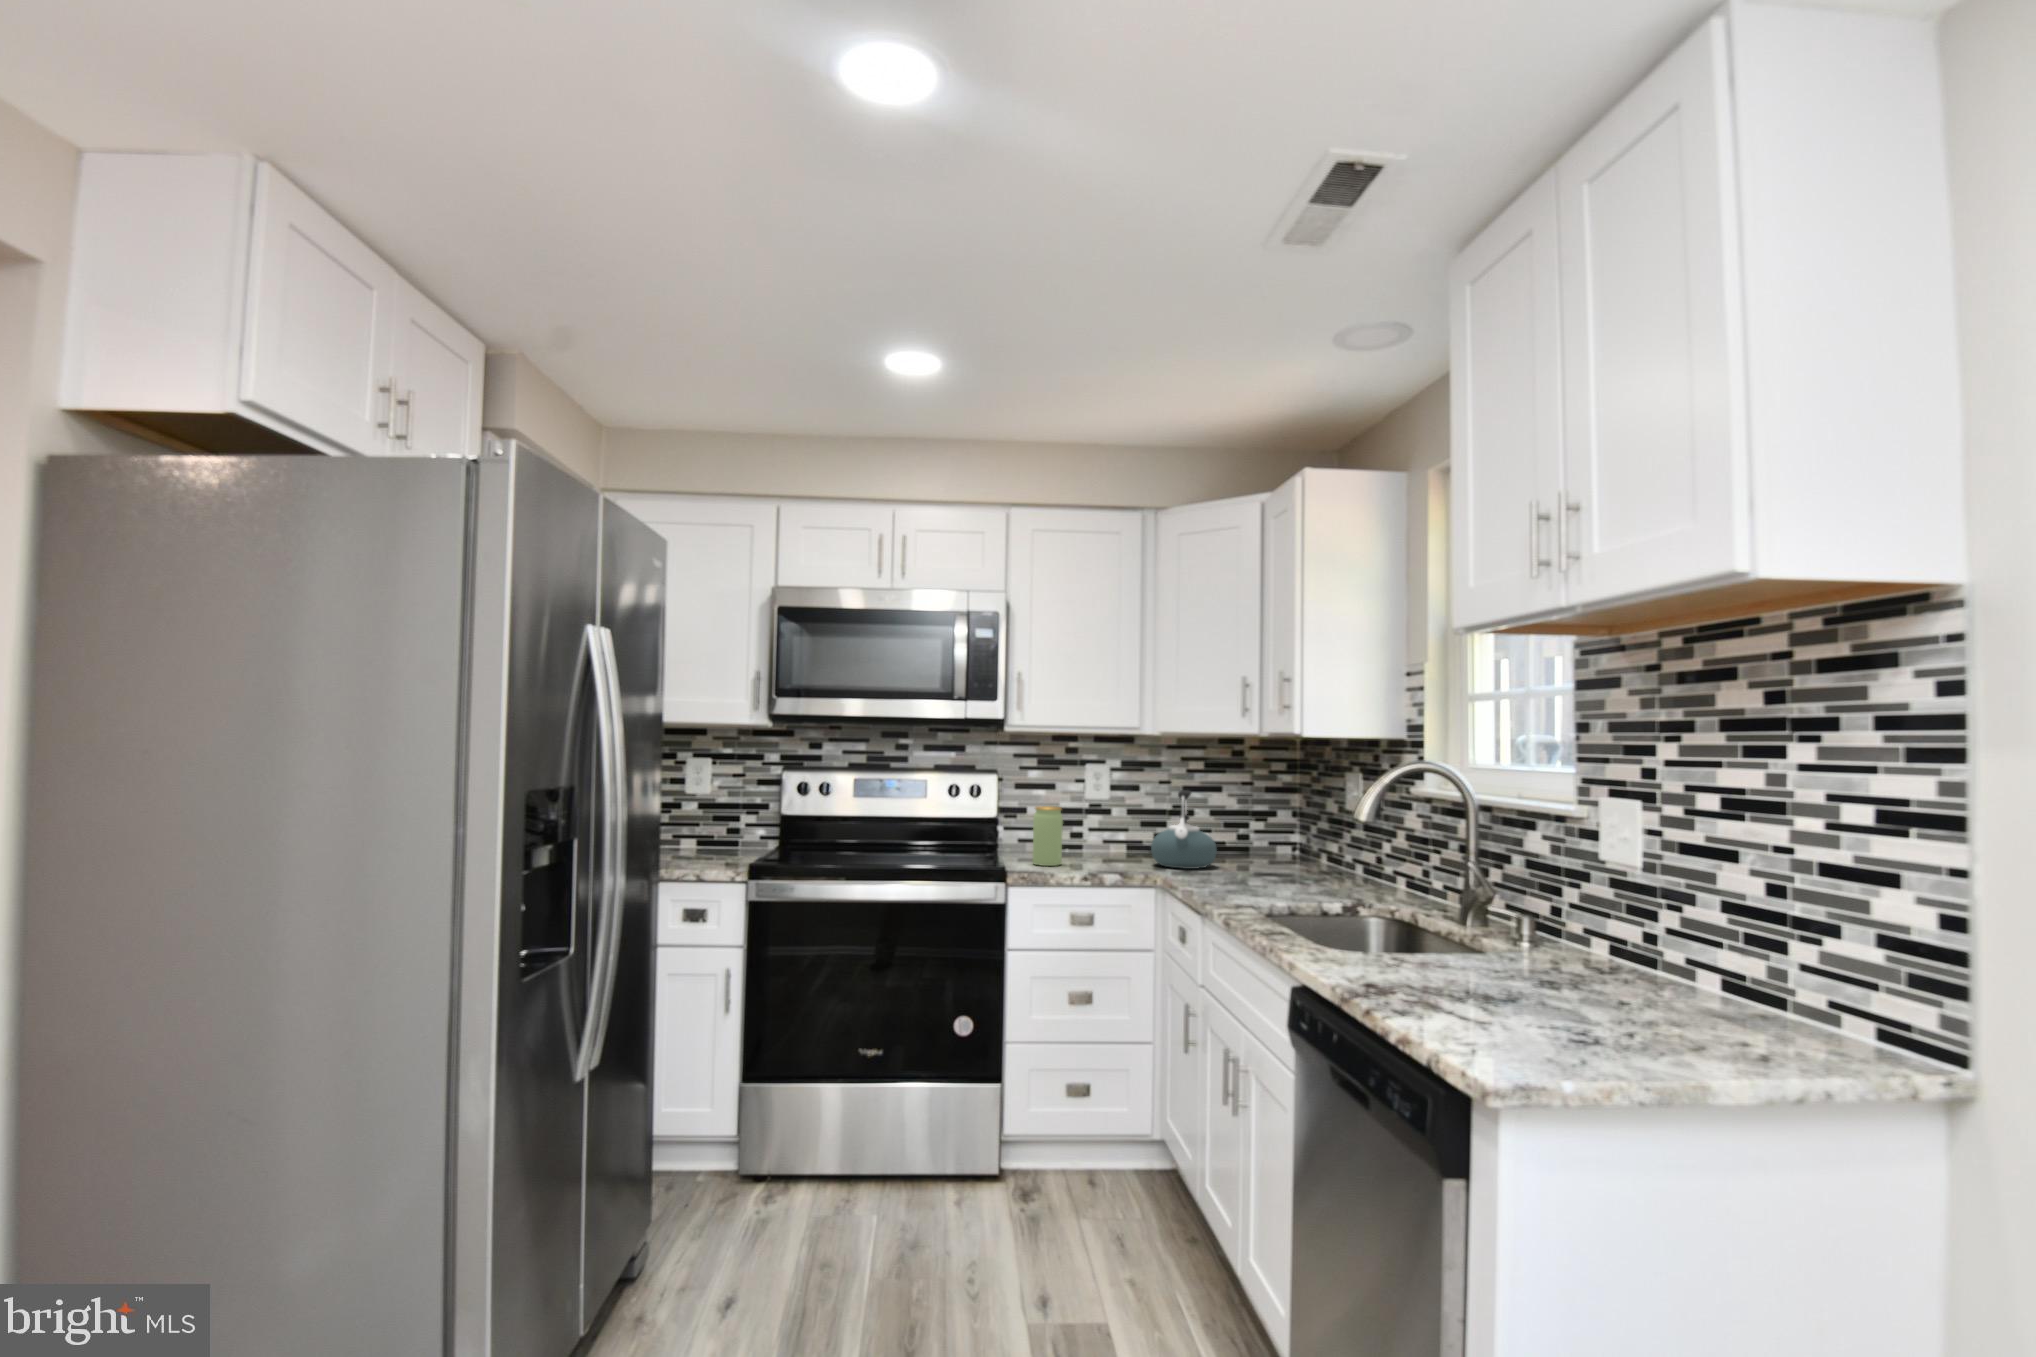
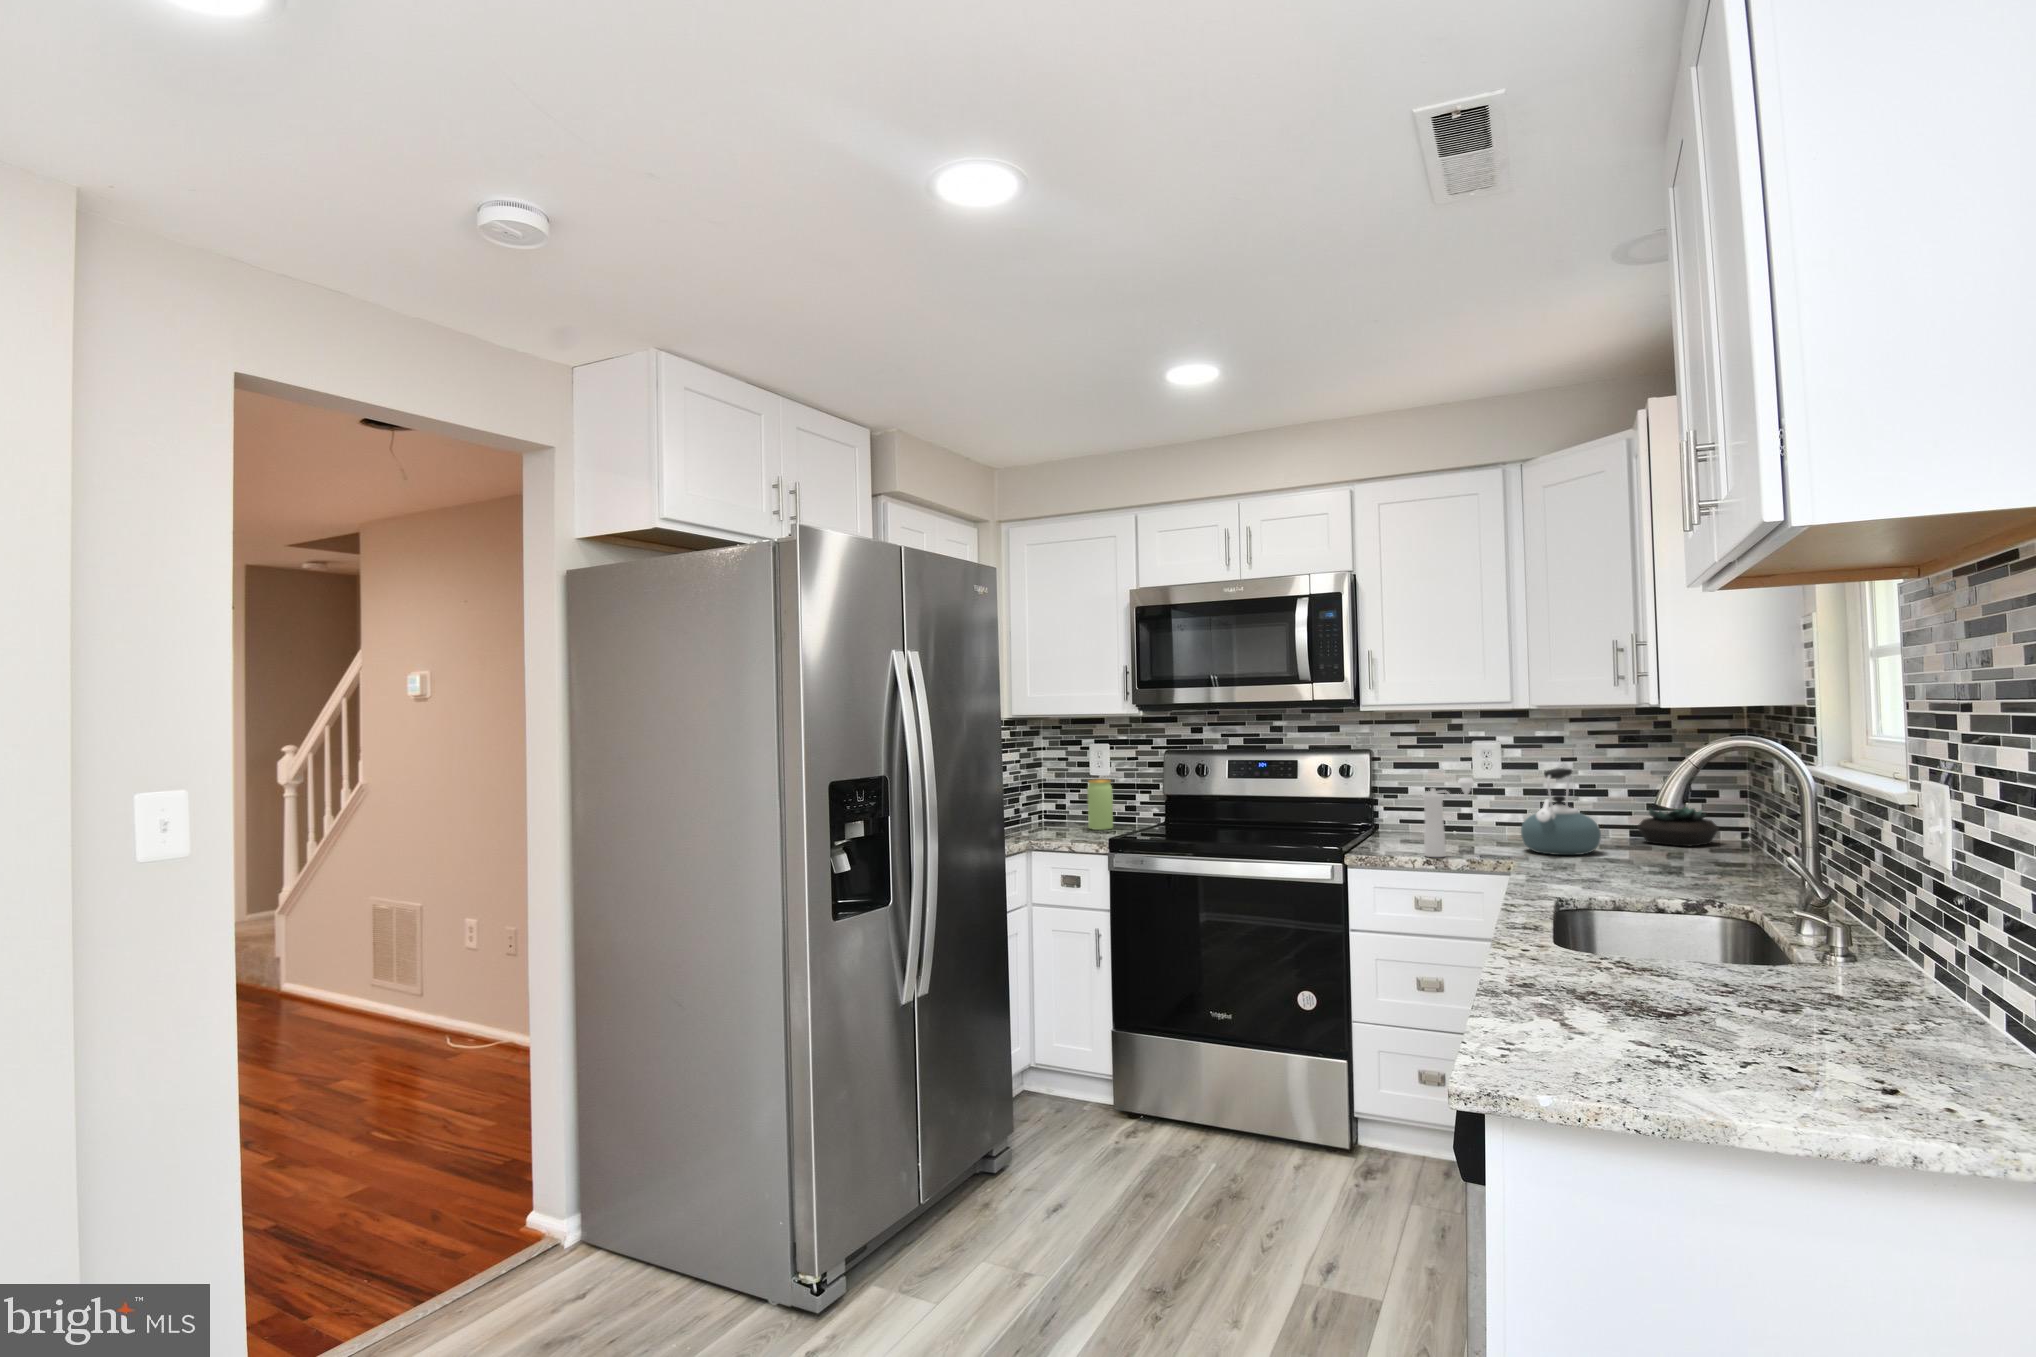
pepper mill: none [1083,798,1124,874] -> present [1423,778,1474,857]
jar: present [1032,806,1063,866] -> present [1087,779,1113,830]
succulent plant: none [1222,824,1280,859] -> present [1638,807,1719,846]

